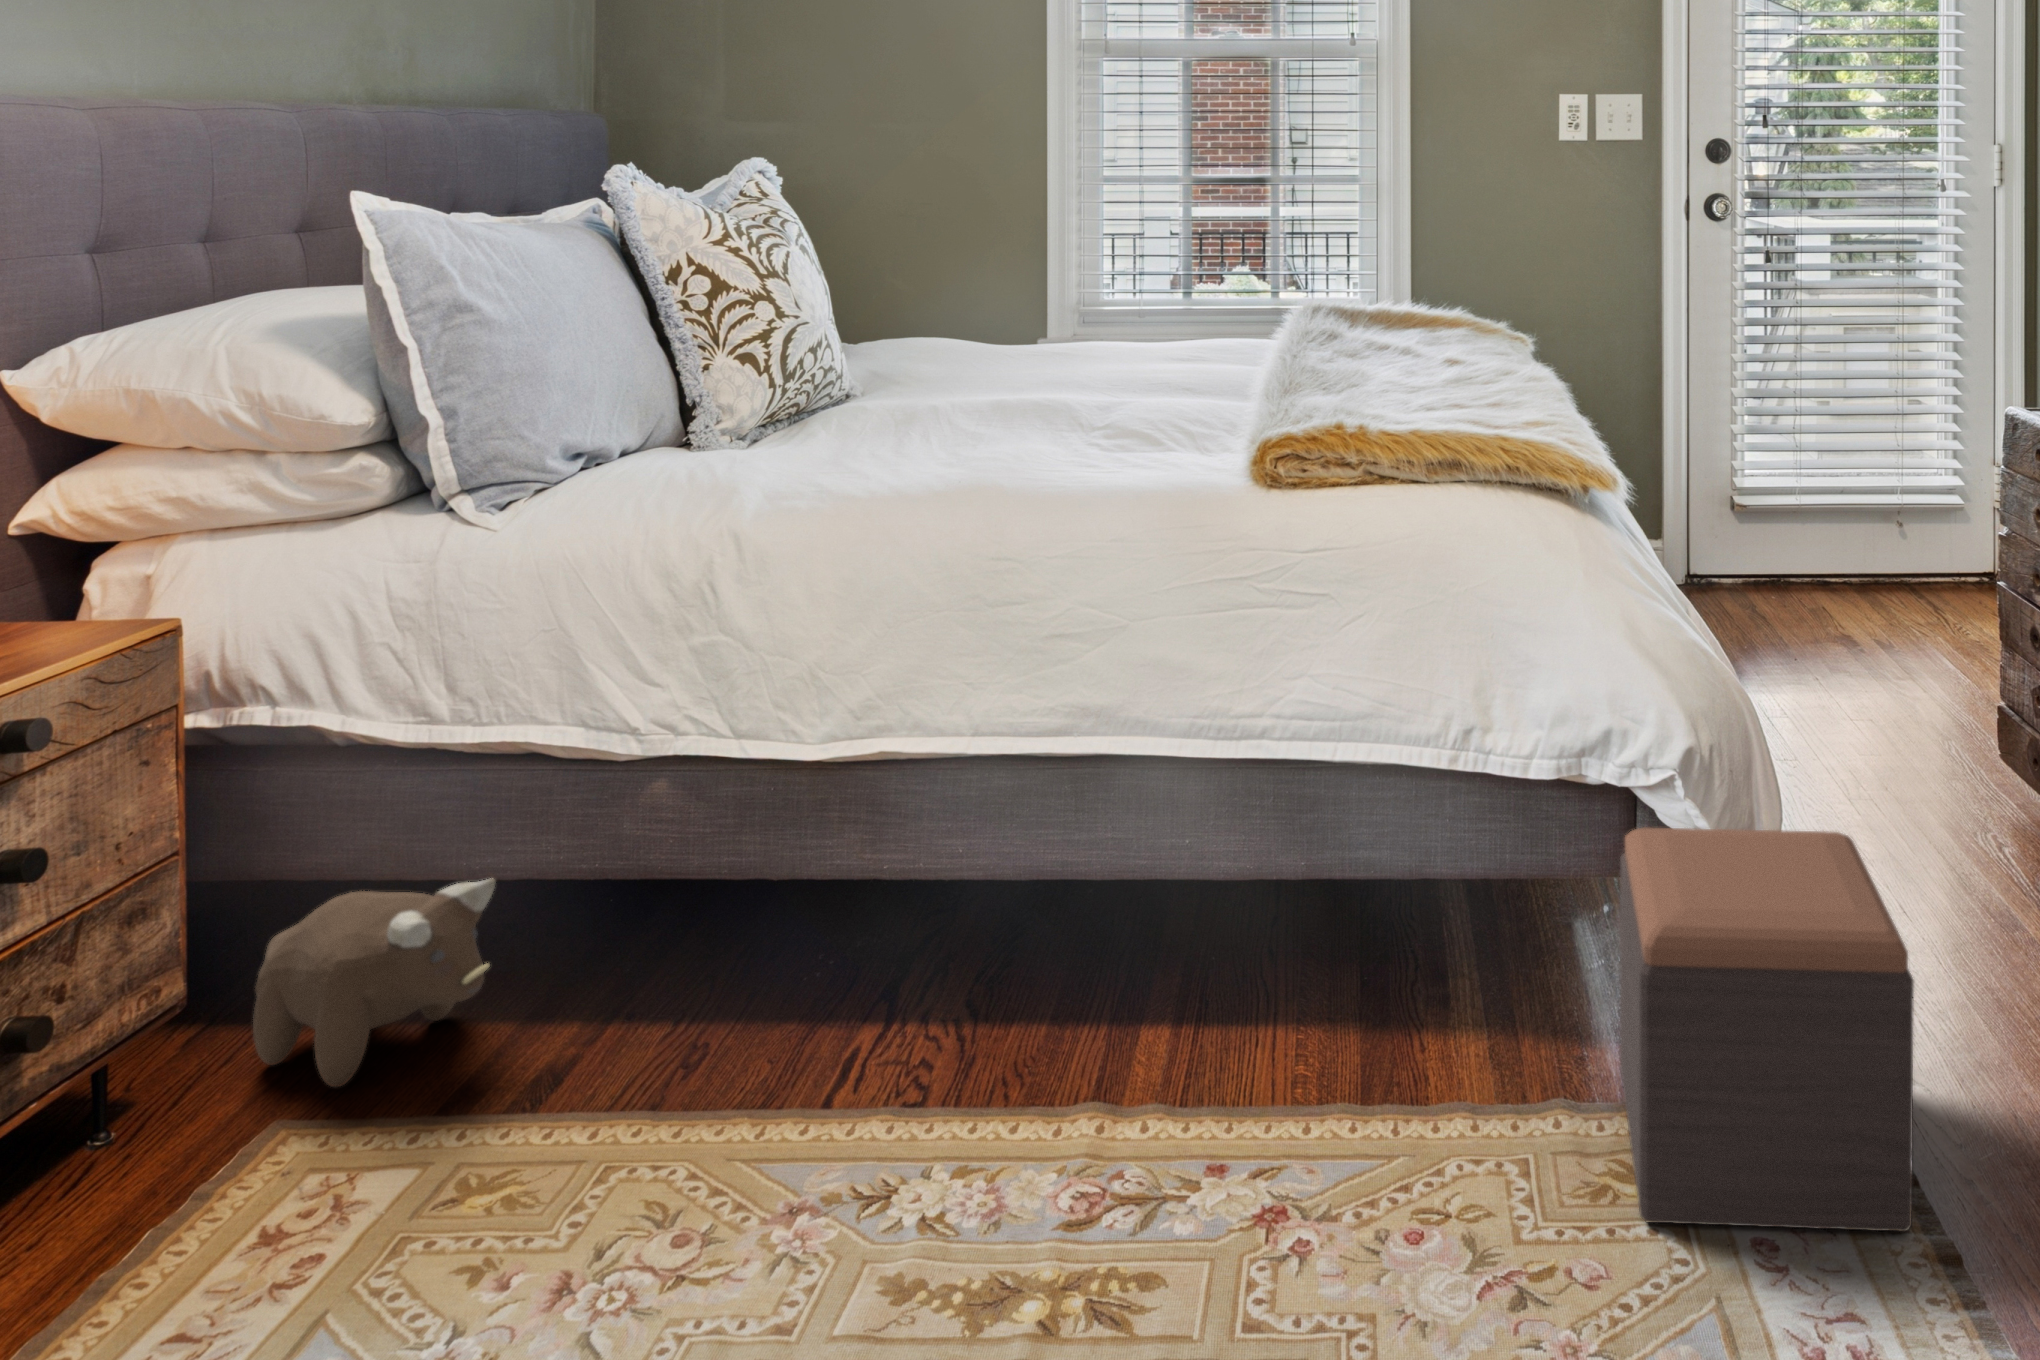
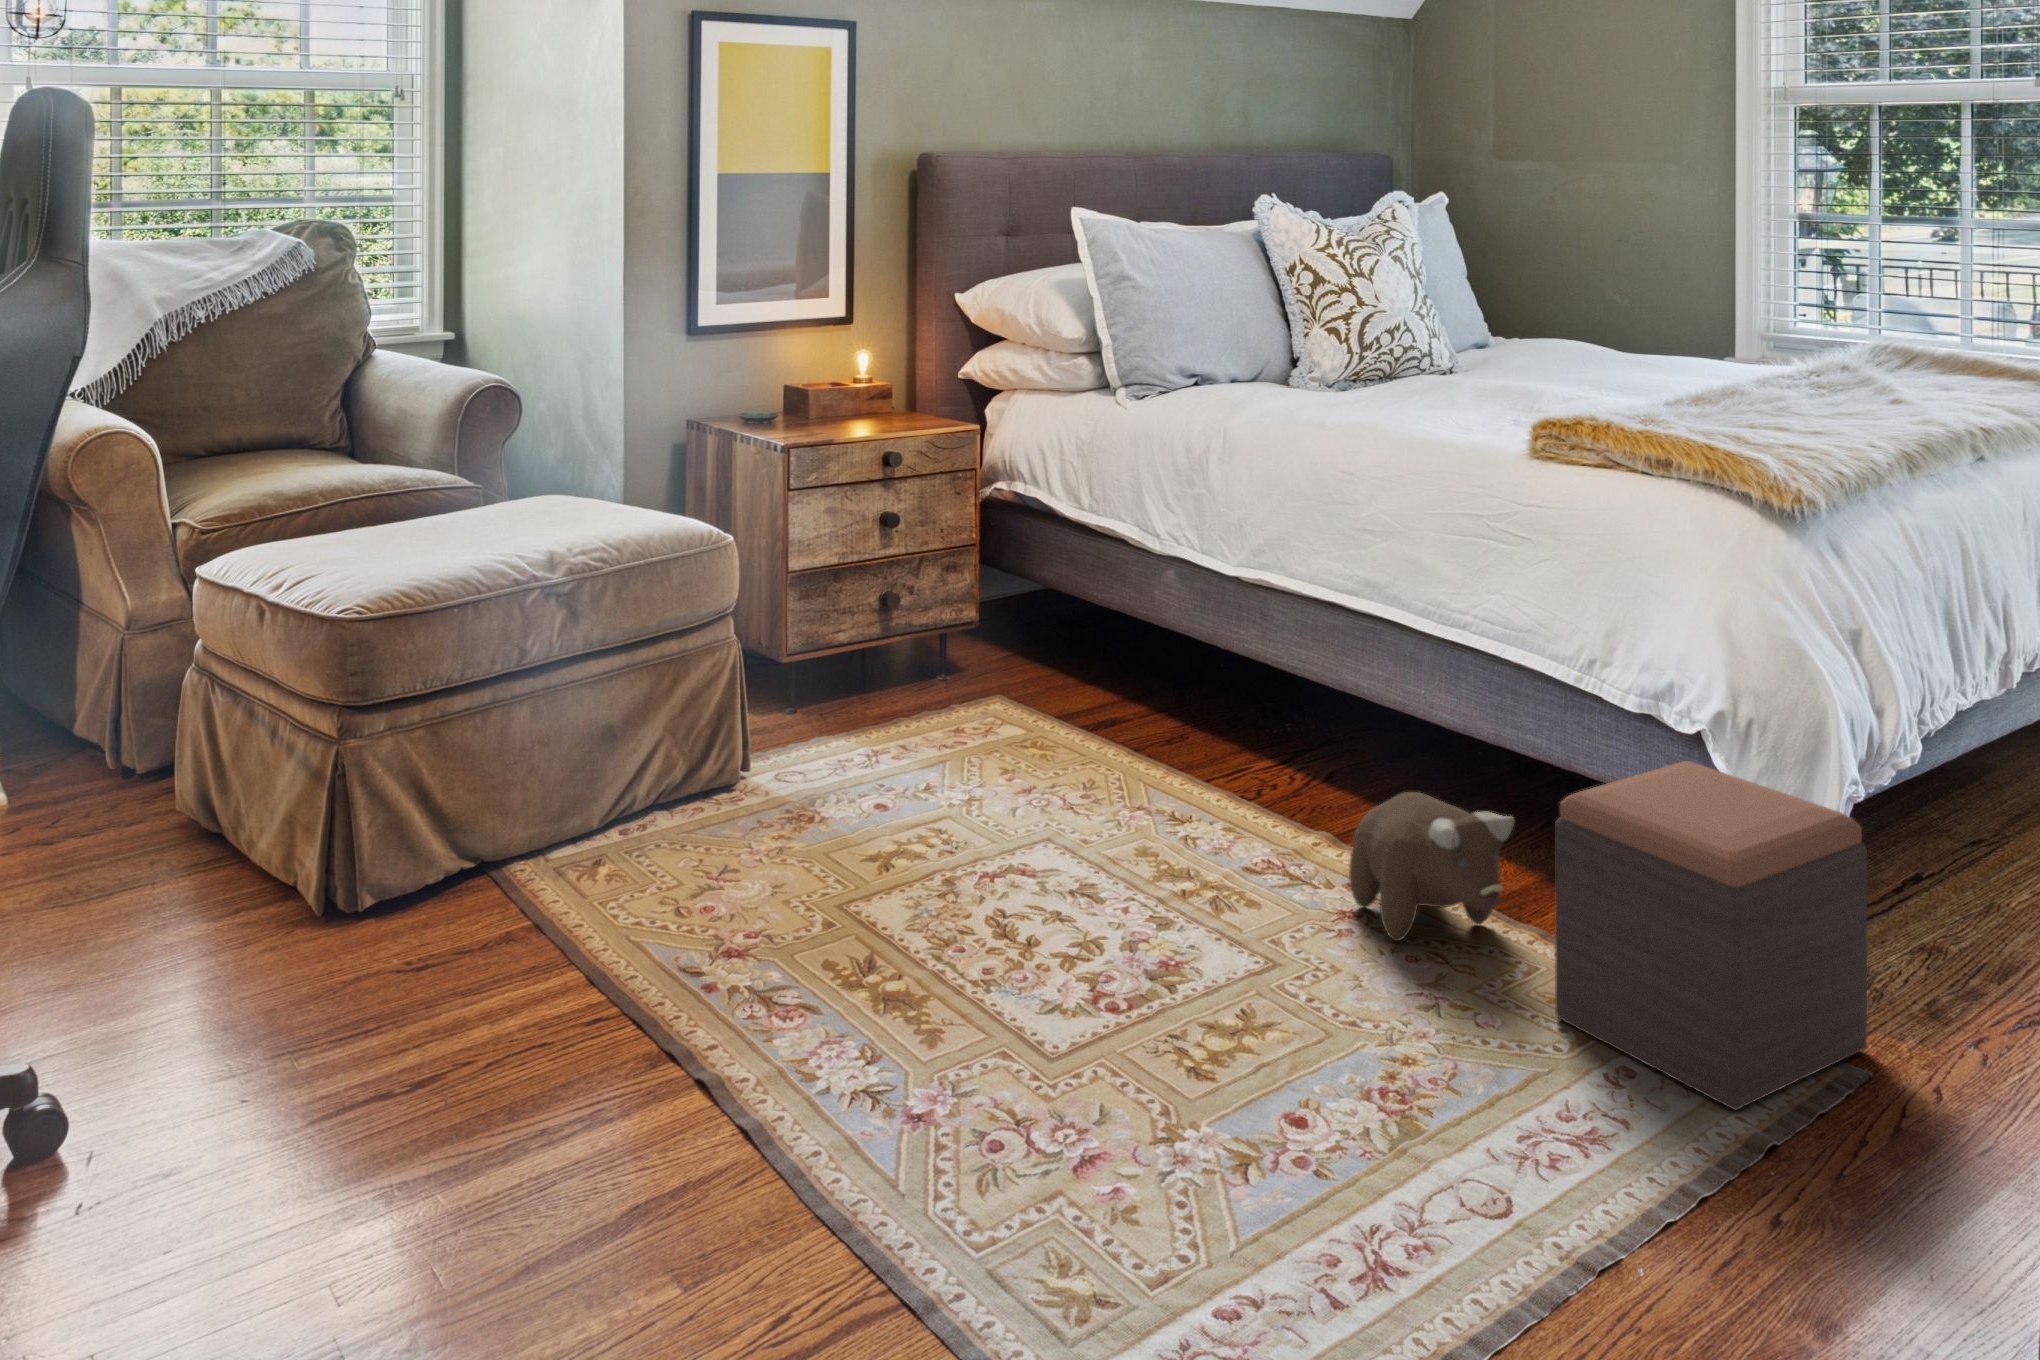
plush toy: present [253,879,496,1087] -> present [1349,792,1515,941]

